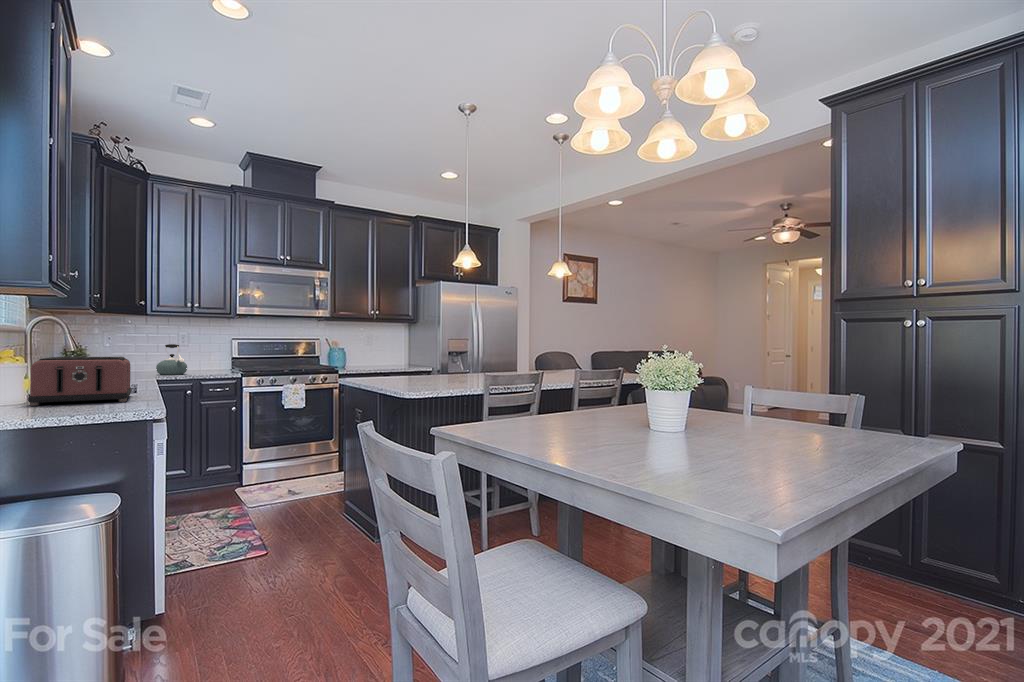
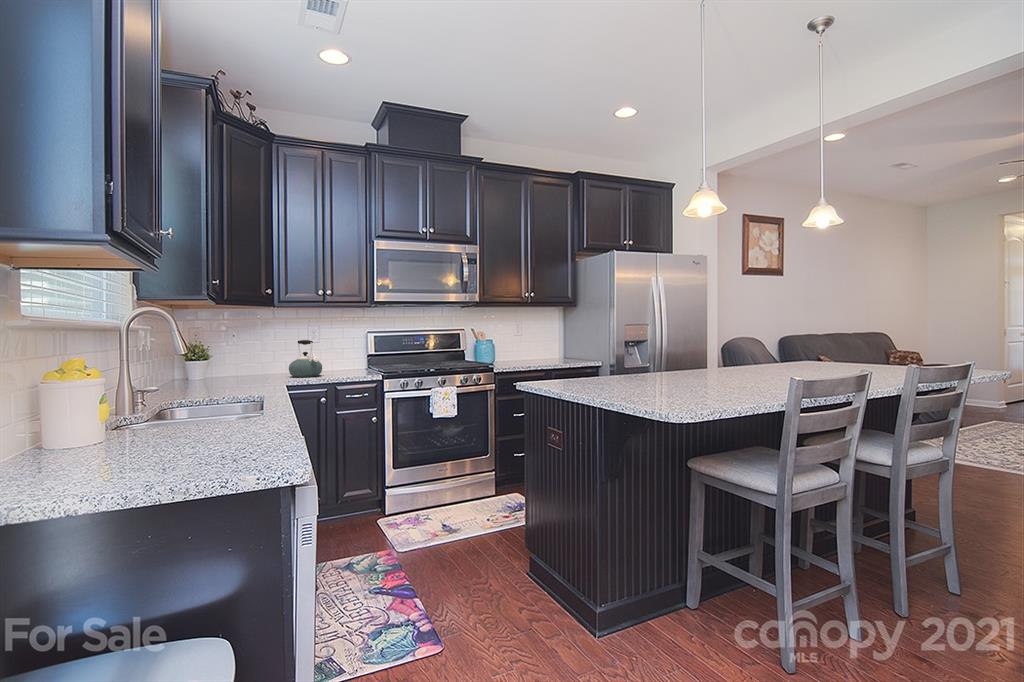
toaster: present [28,357,132,406] -> none [62,375,243,477]

